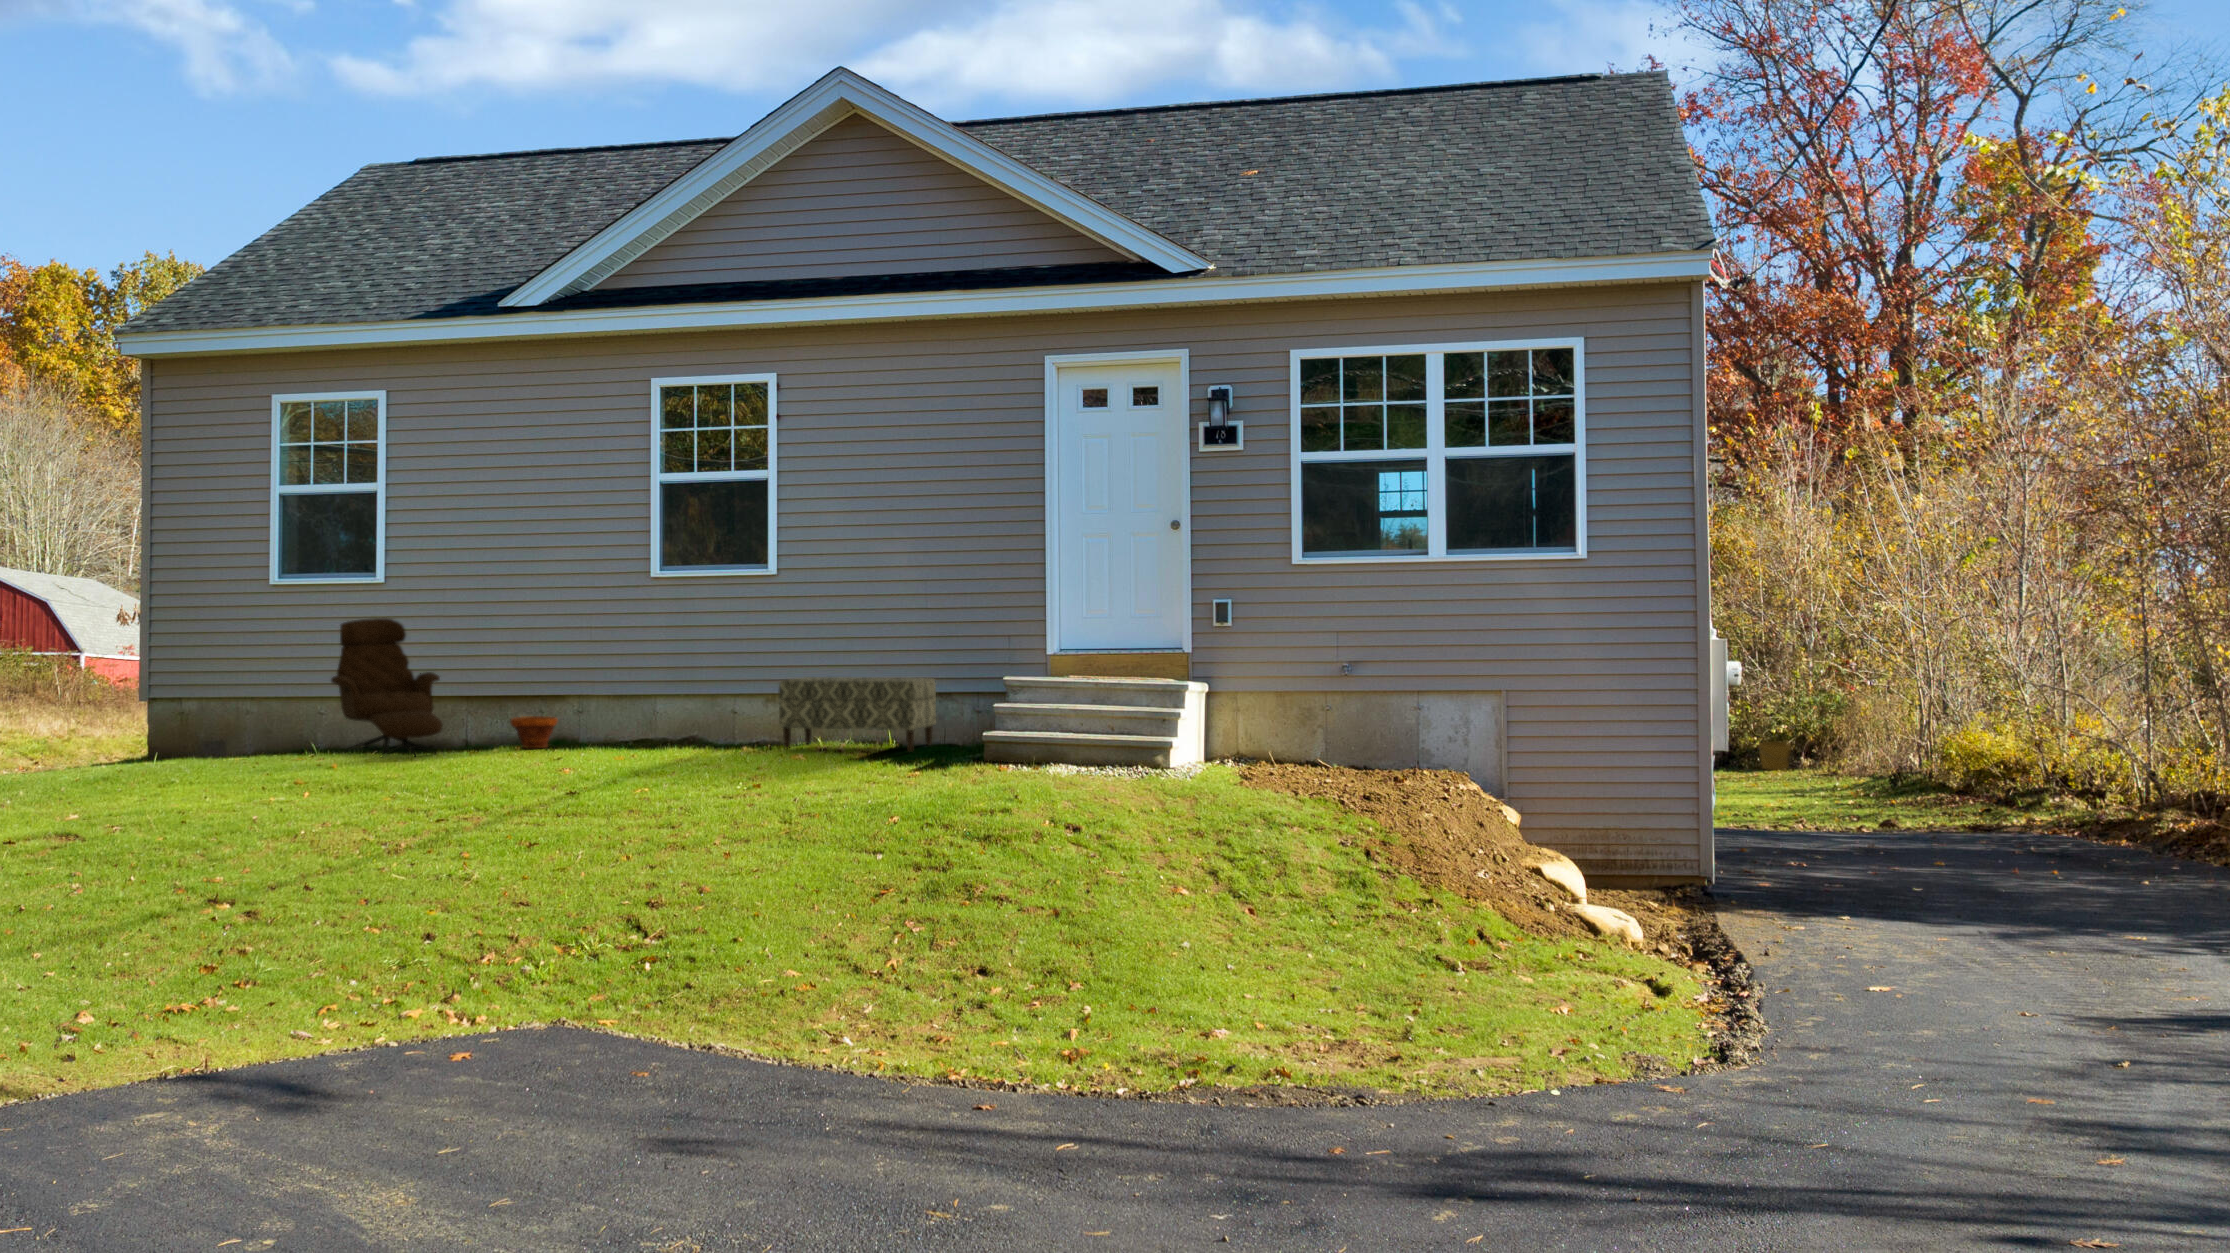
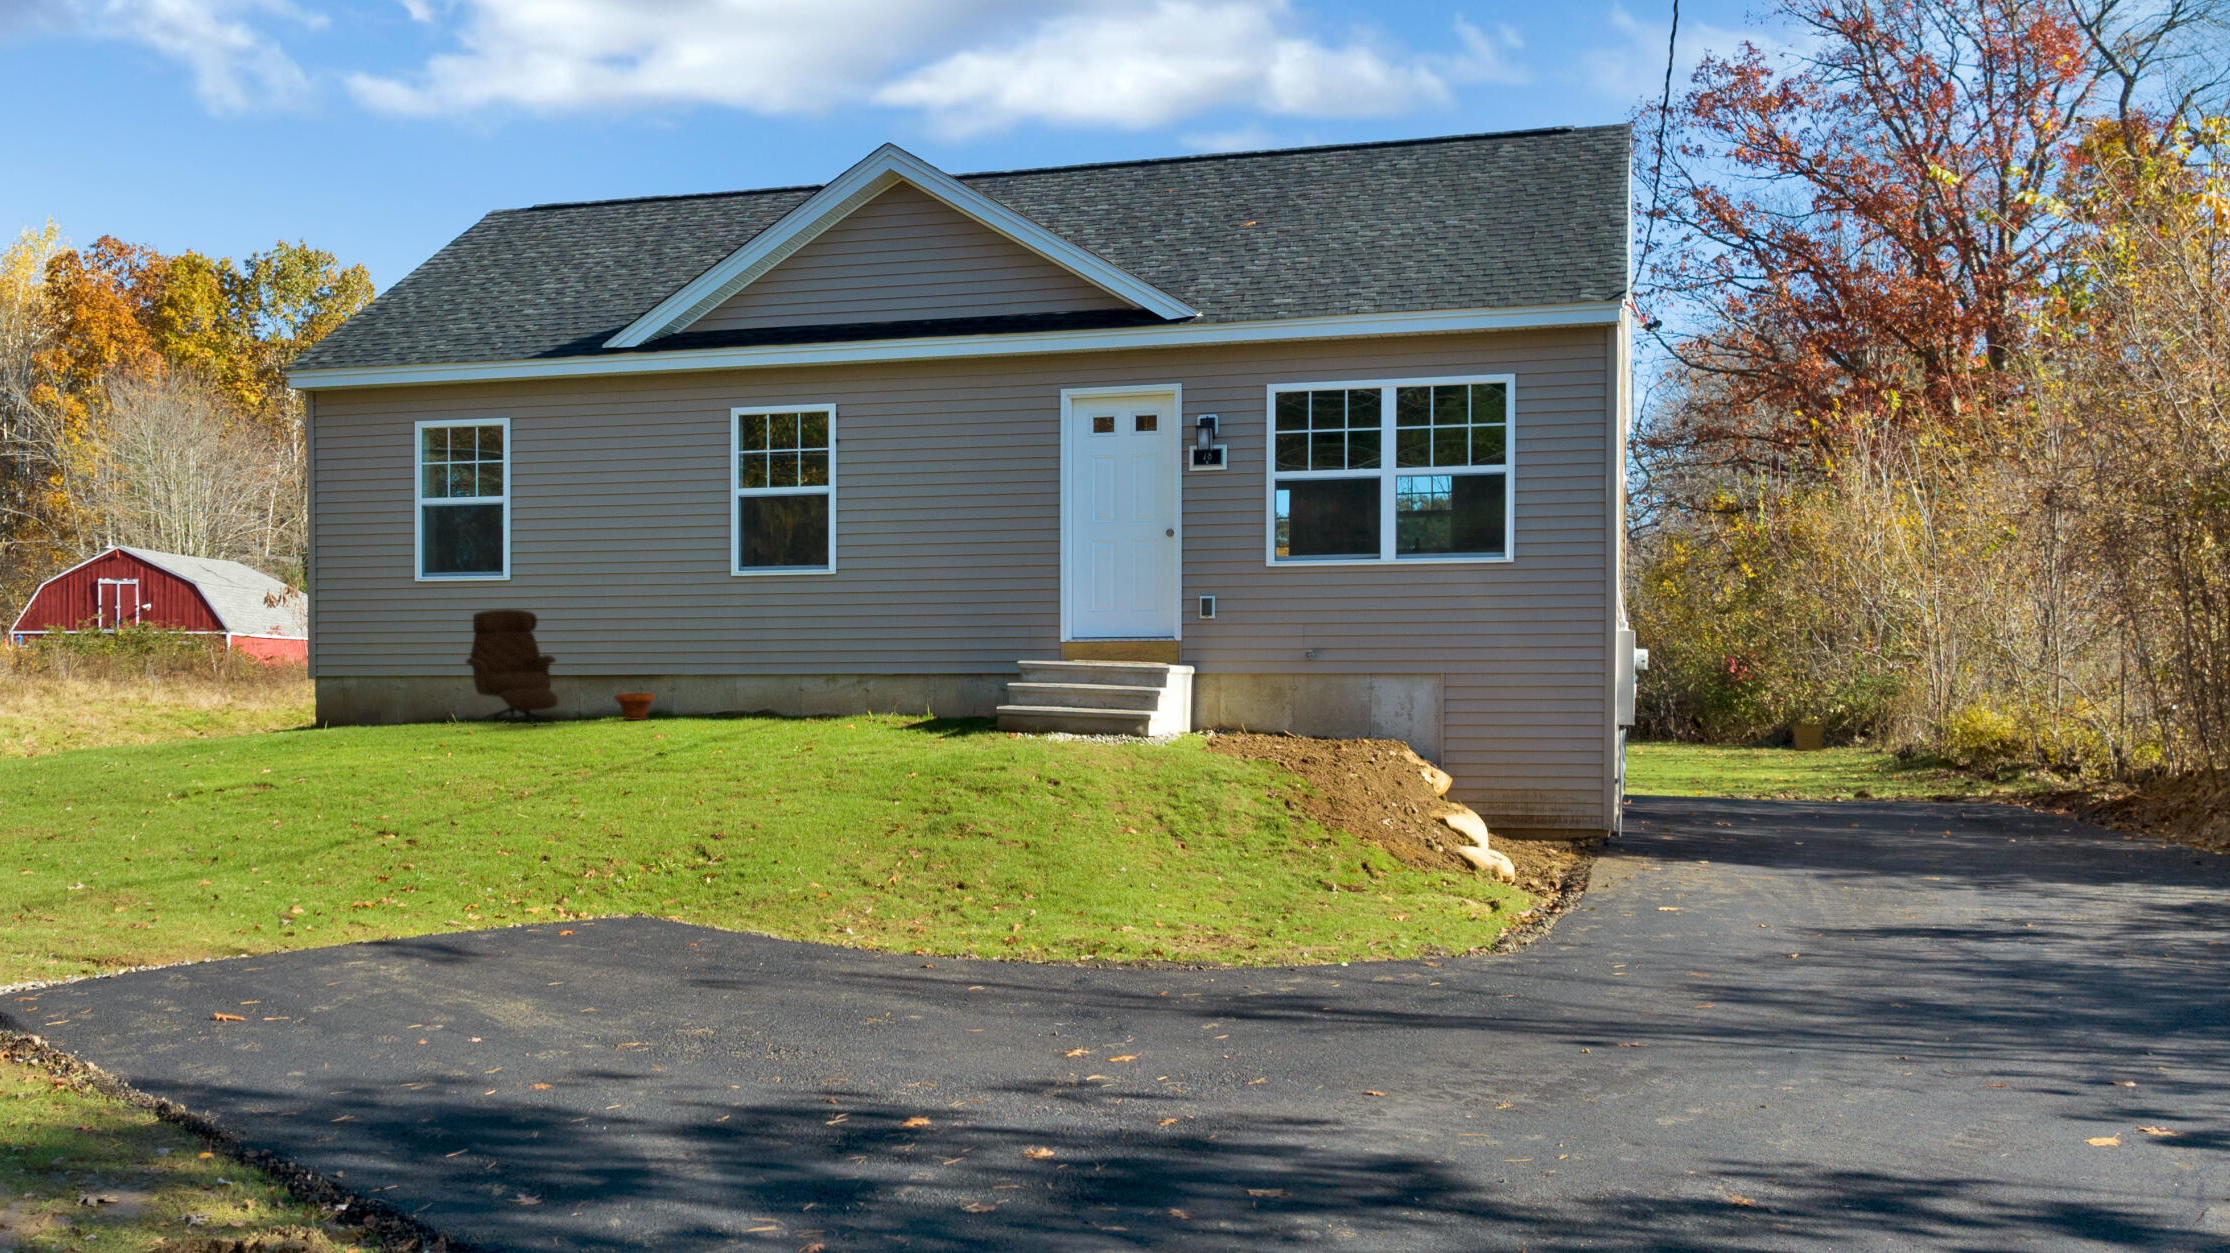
bench: present [778,677,936,752] -> none [836,661,969,724]

